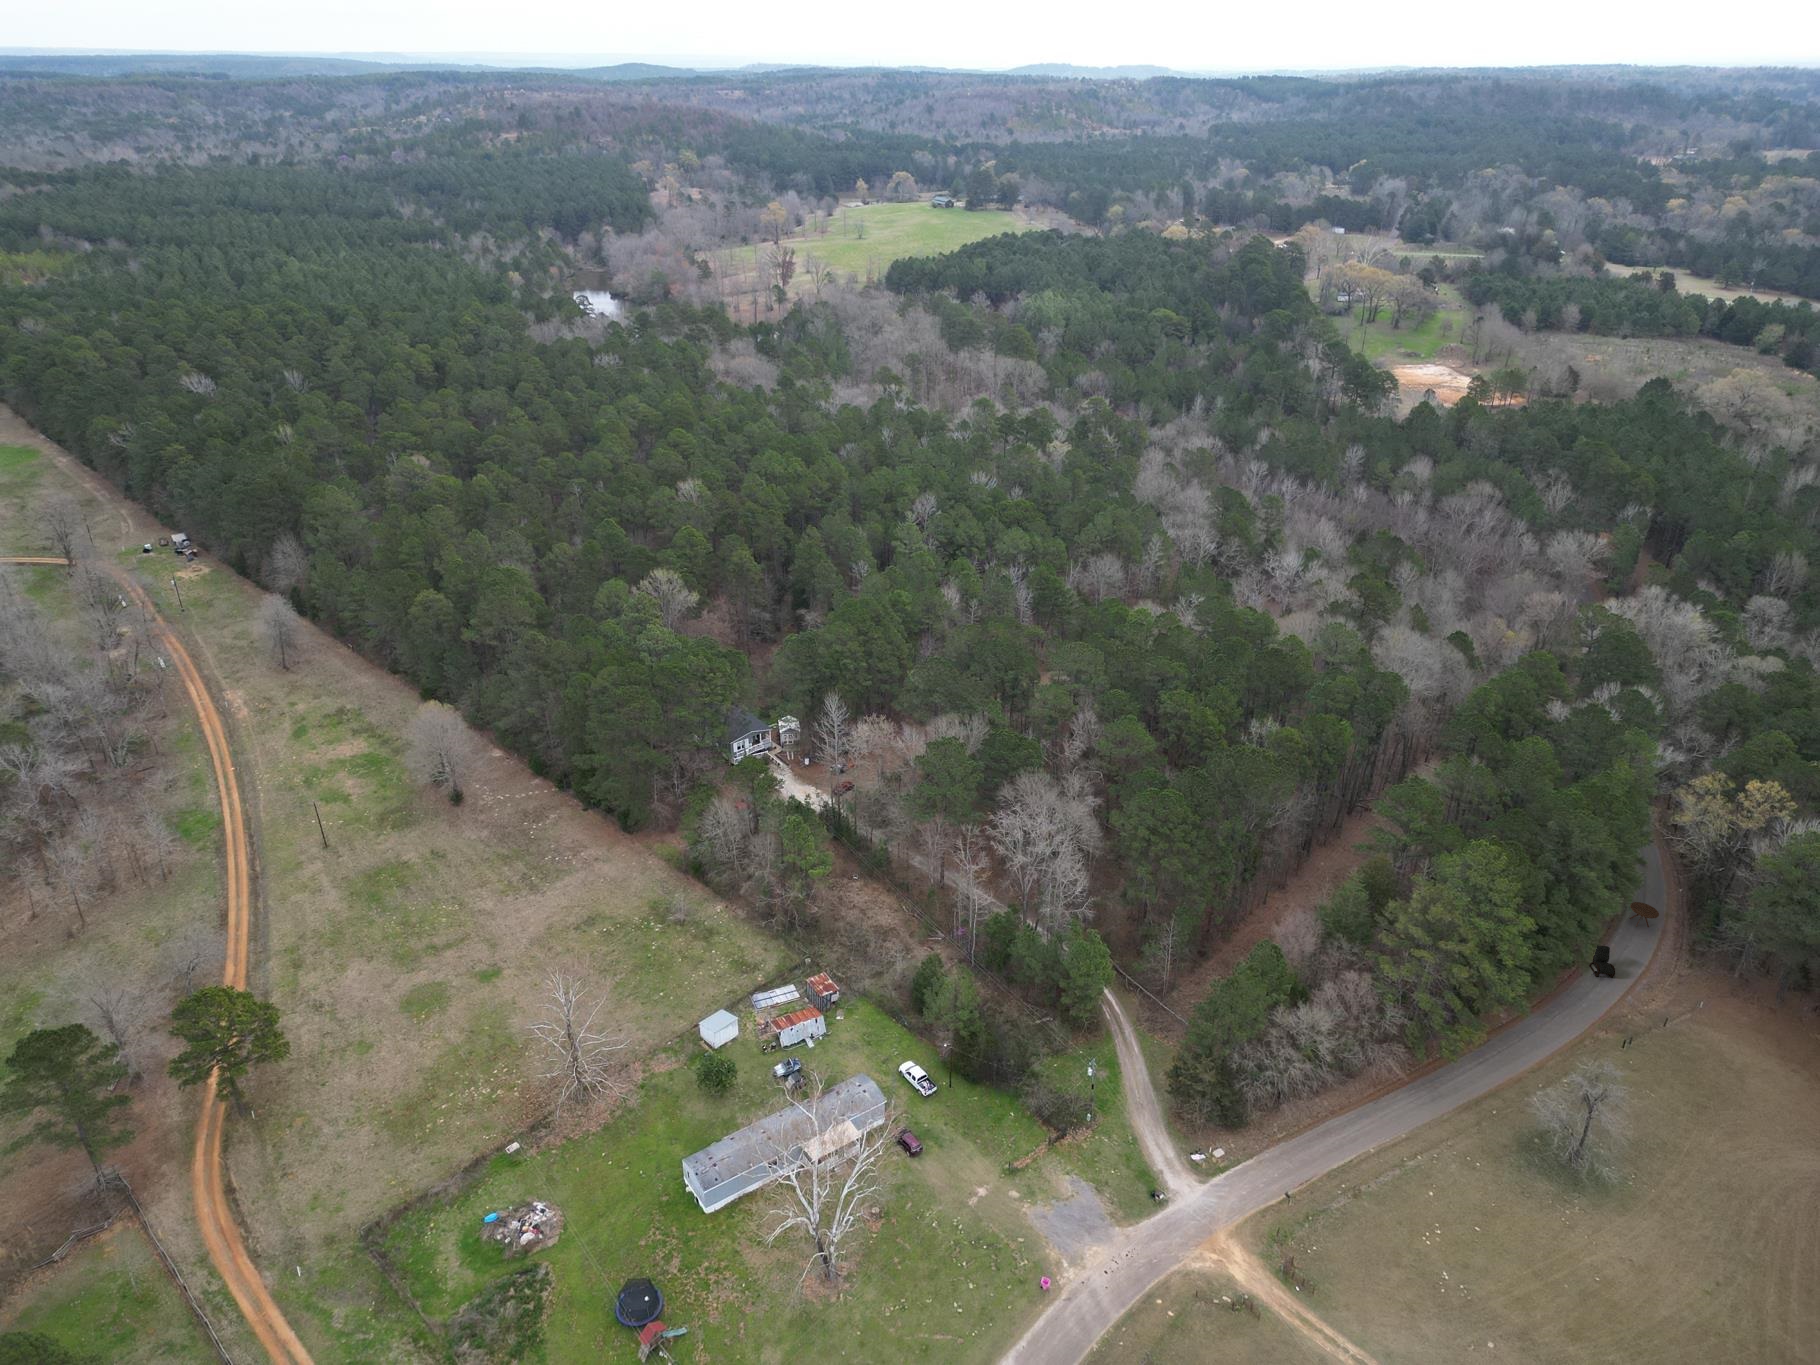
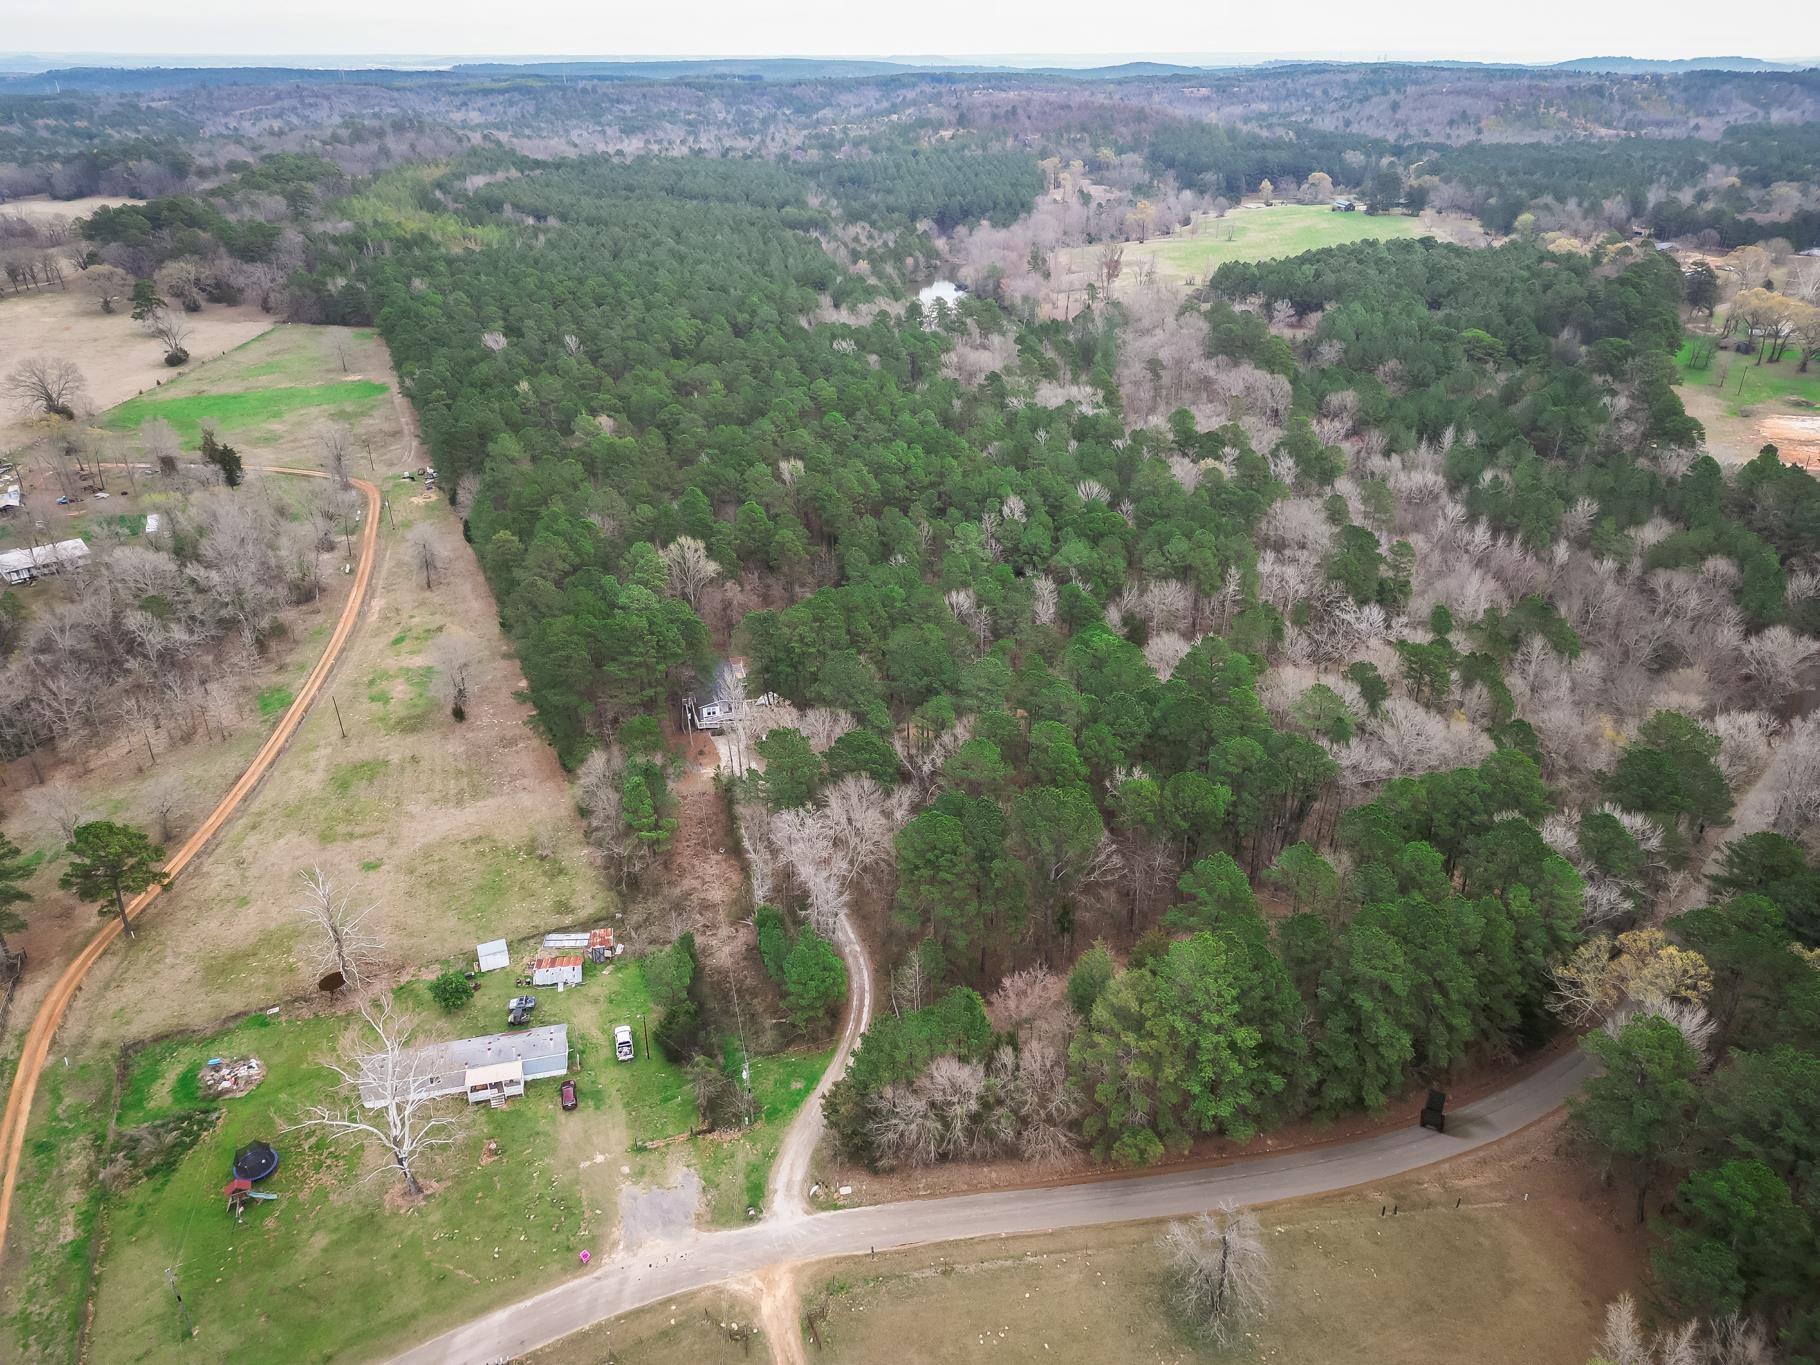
round table: present [1630,902,1659,927] -> present [318,972,348,1001]

